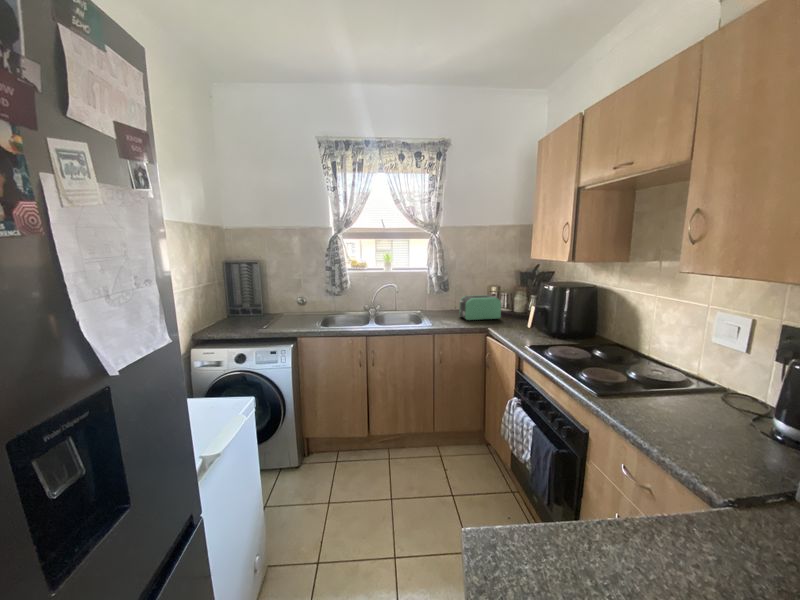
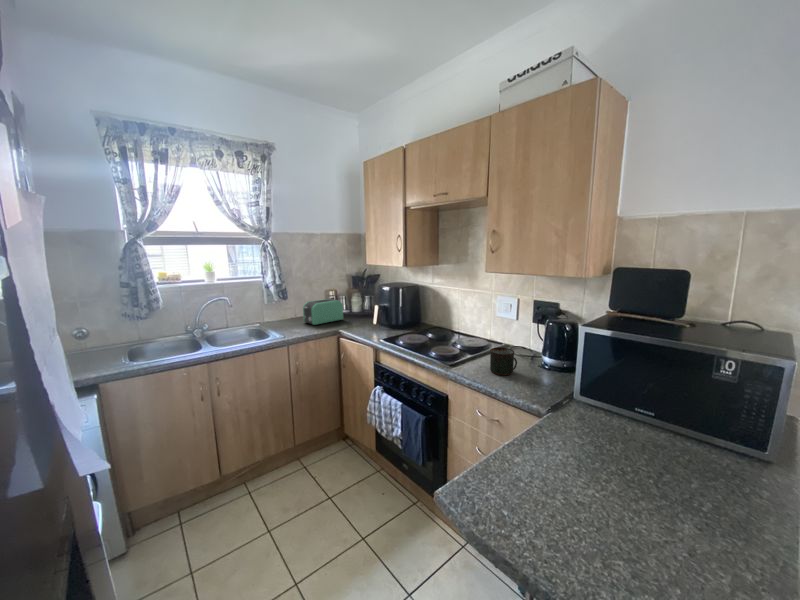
mug: none [656,386,703,430] -> present [490,347,517,375]

